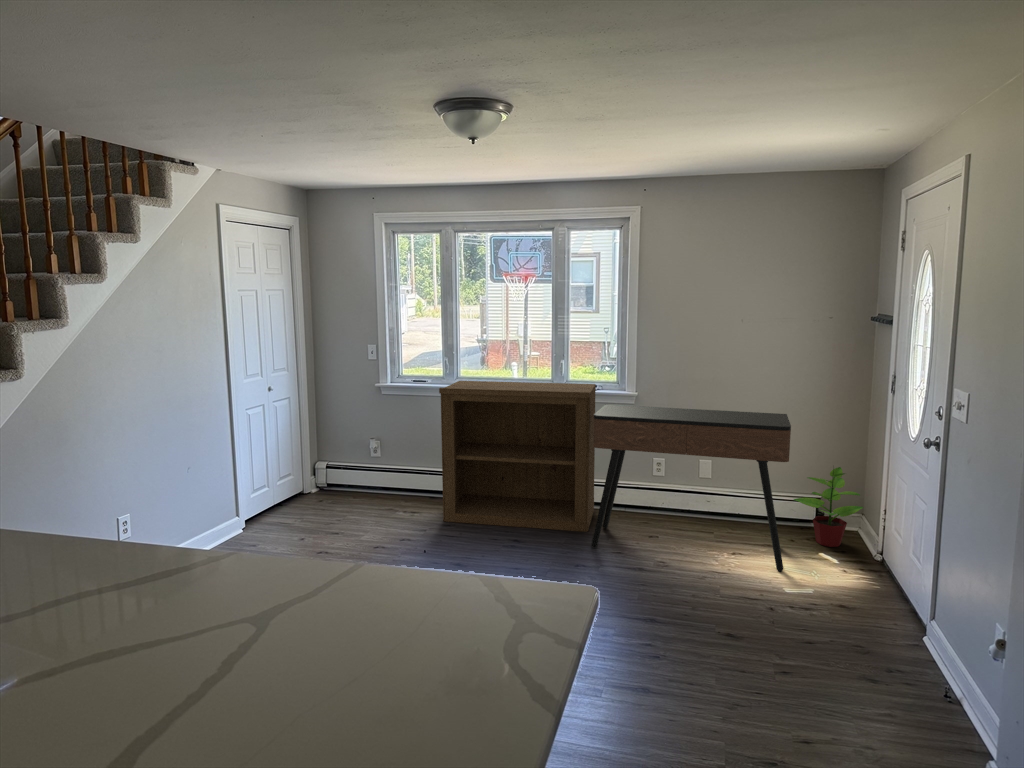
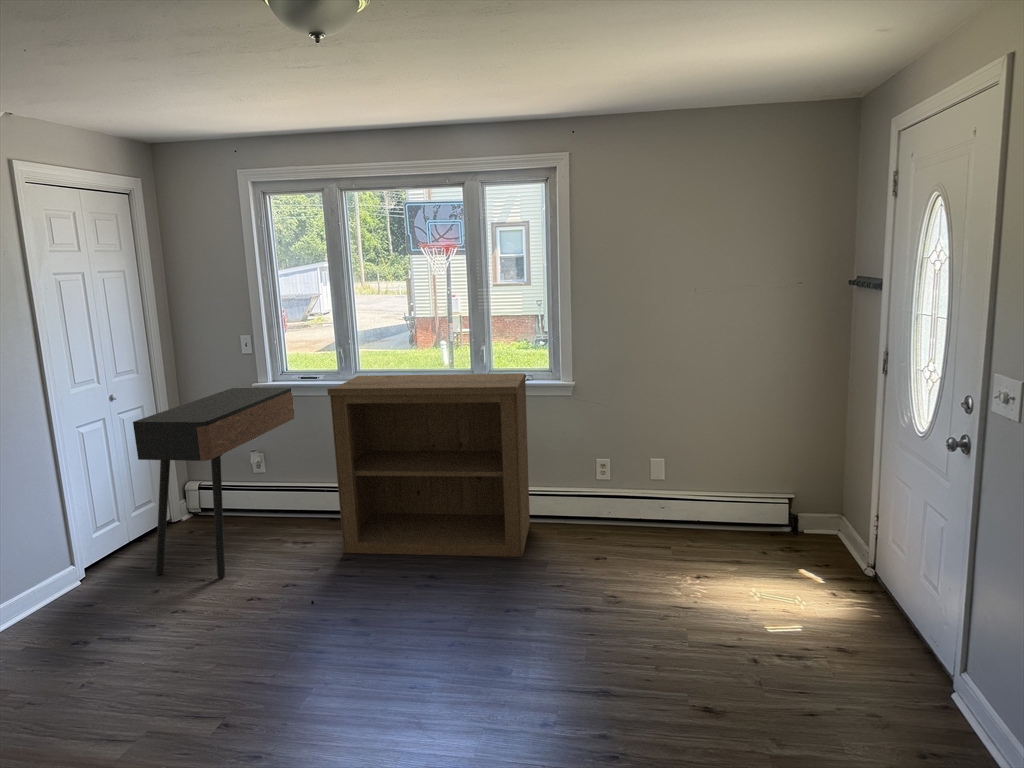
console table: present [591,404,791,571] -> present [133,388,294,578]
potted plant: present [794,467,863,547] -> none [765,461,846,559]

